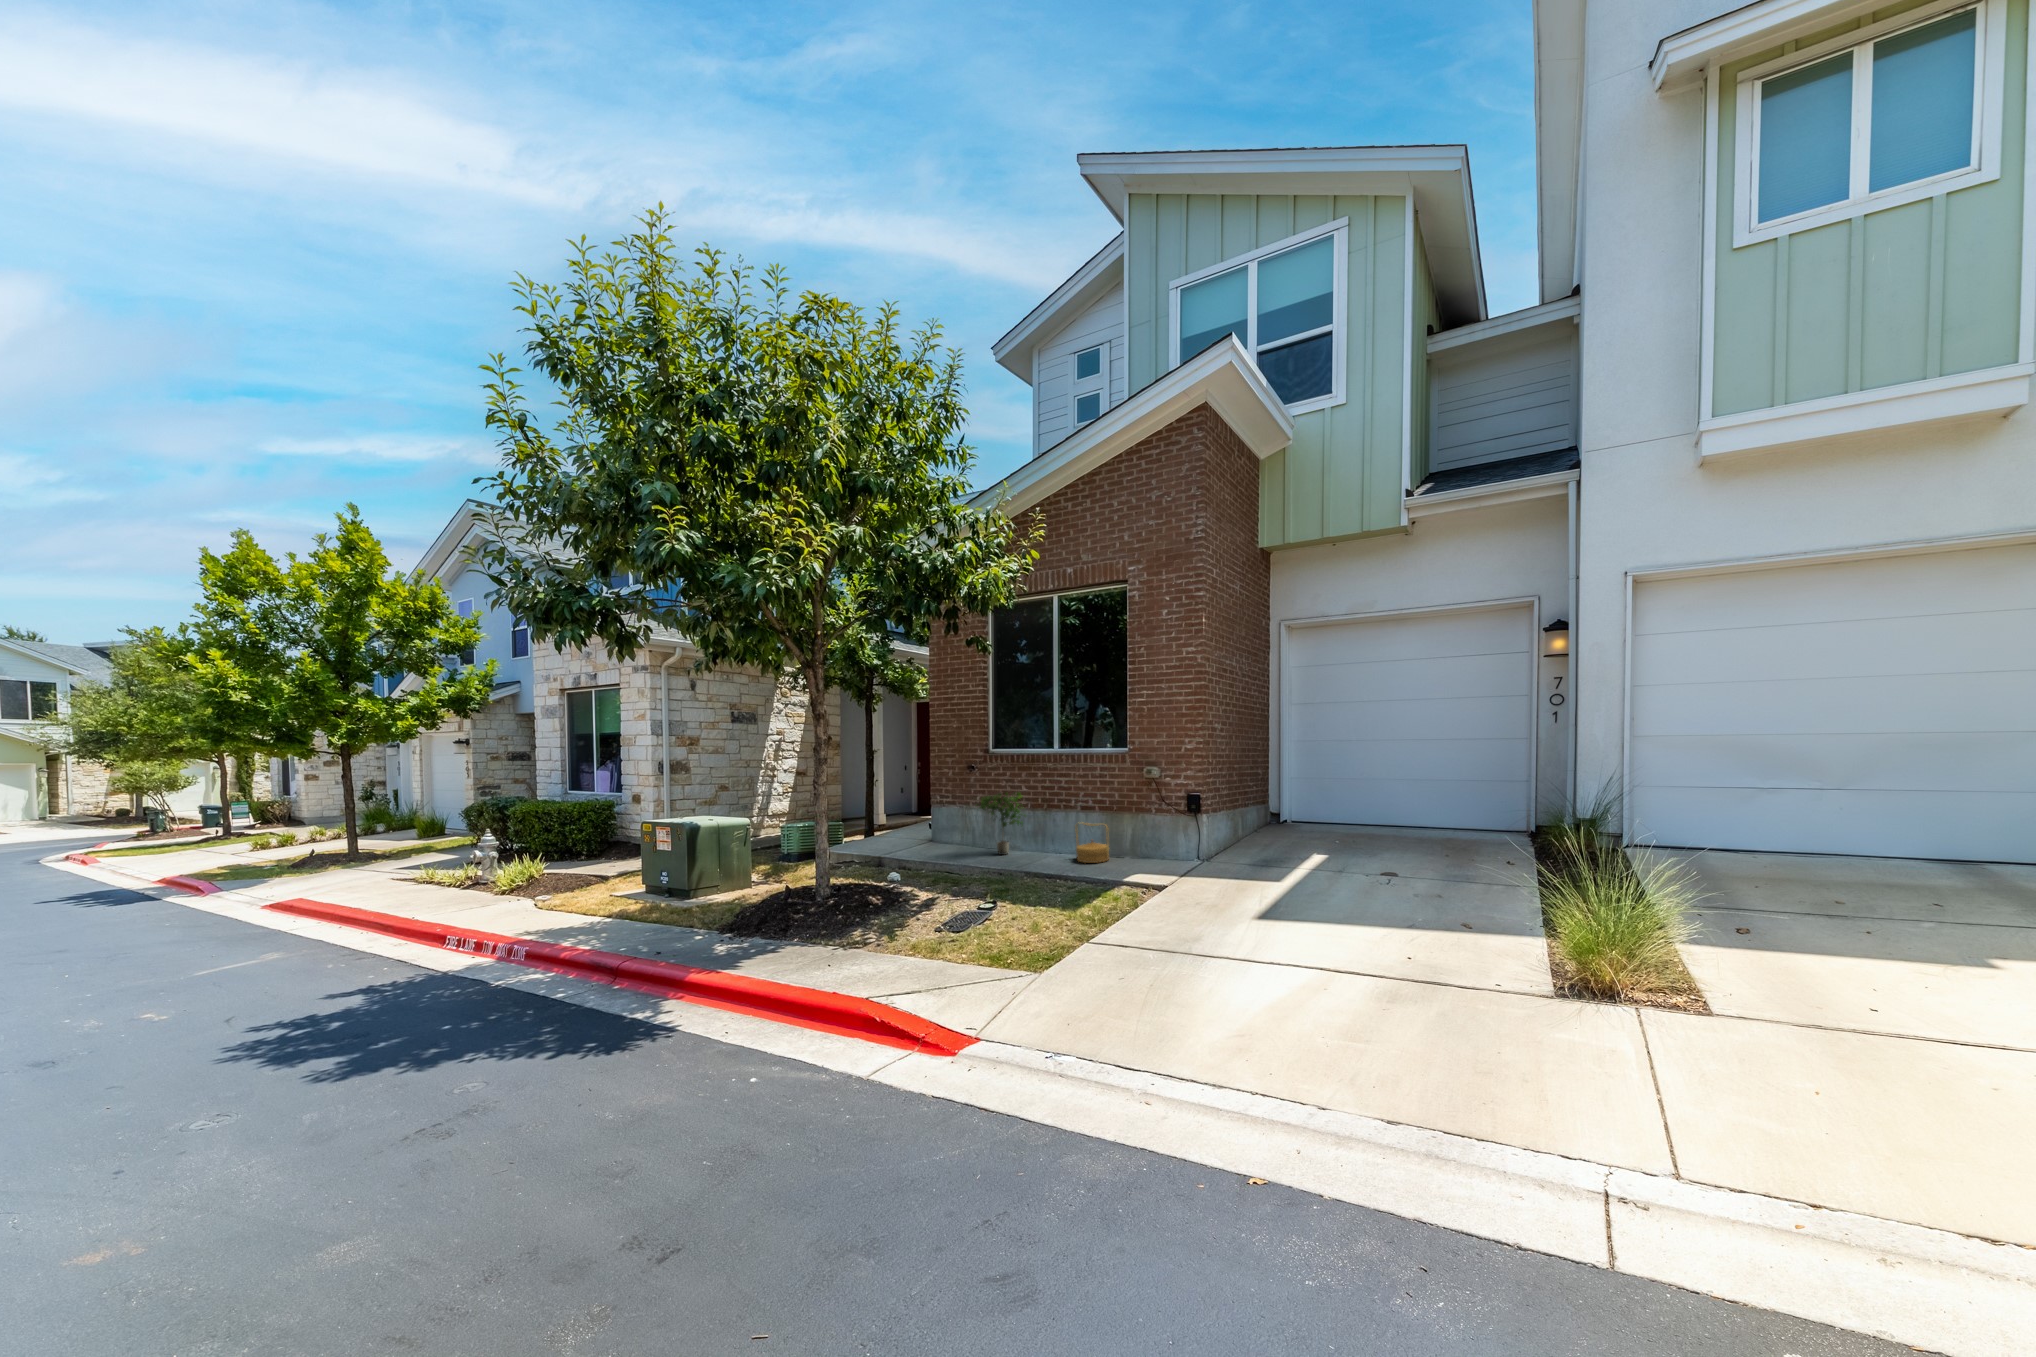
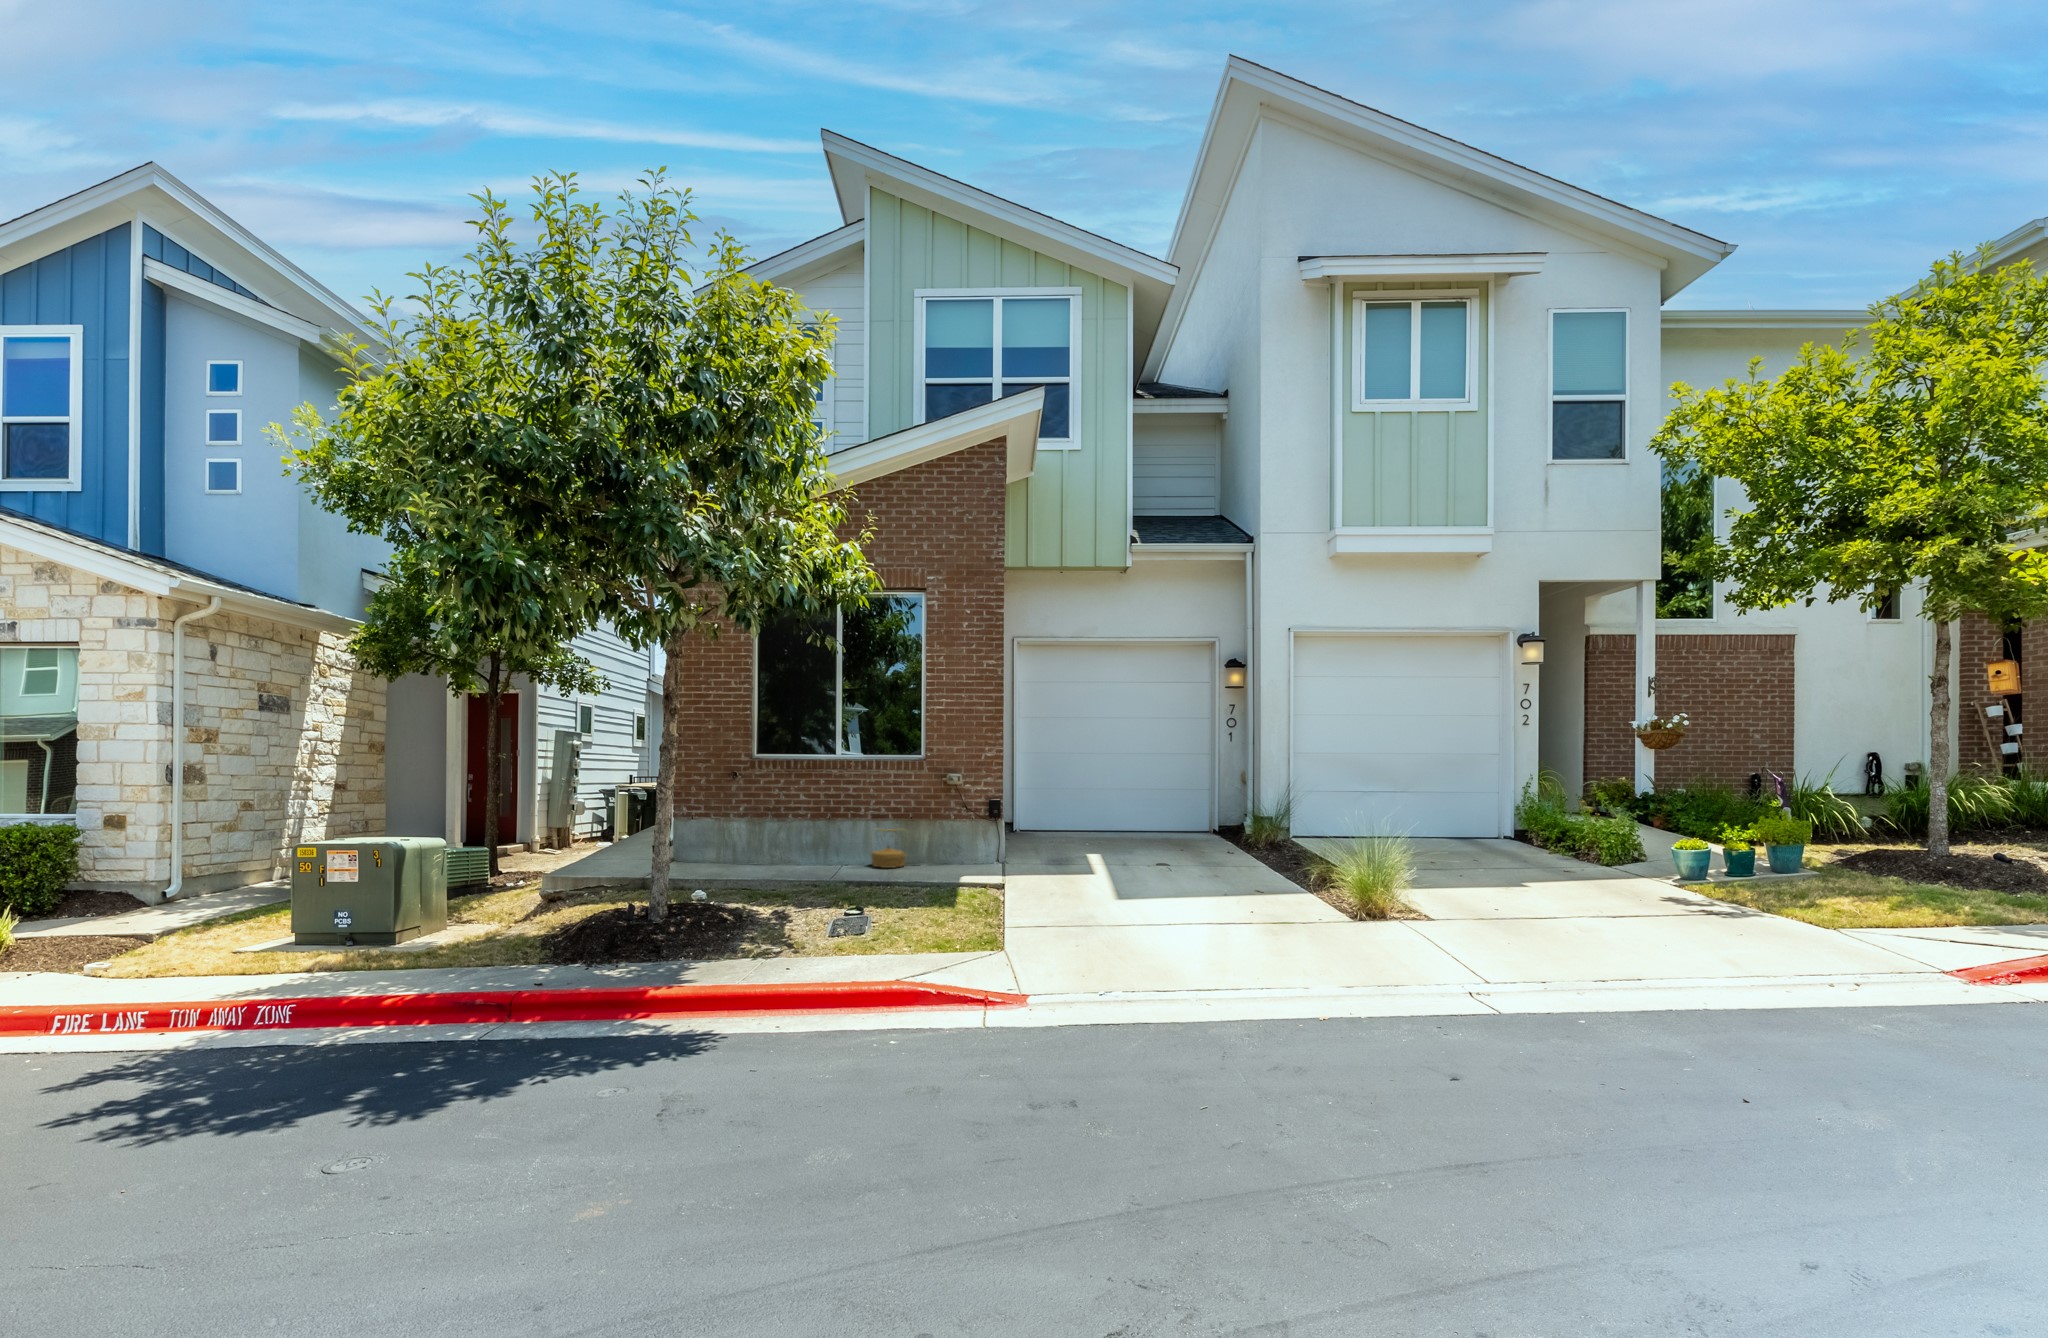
potted plant: present [980,793,1025,855] -> none [752,799,807,867]

